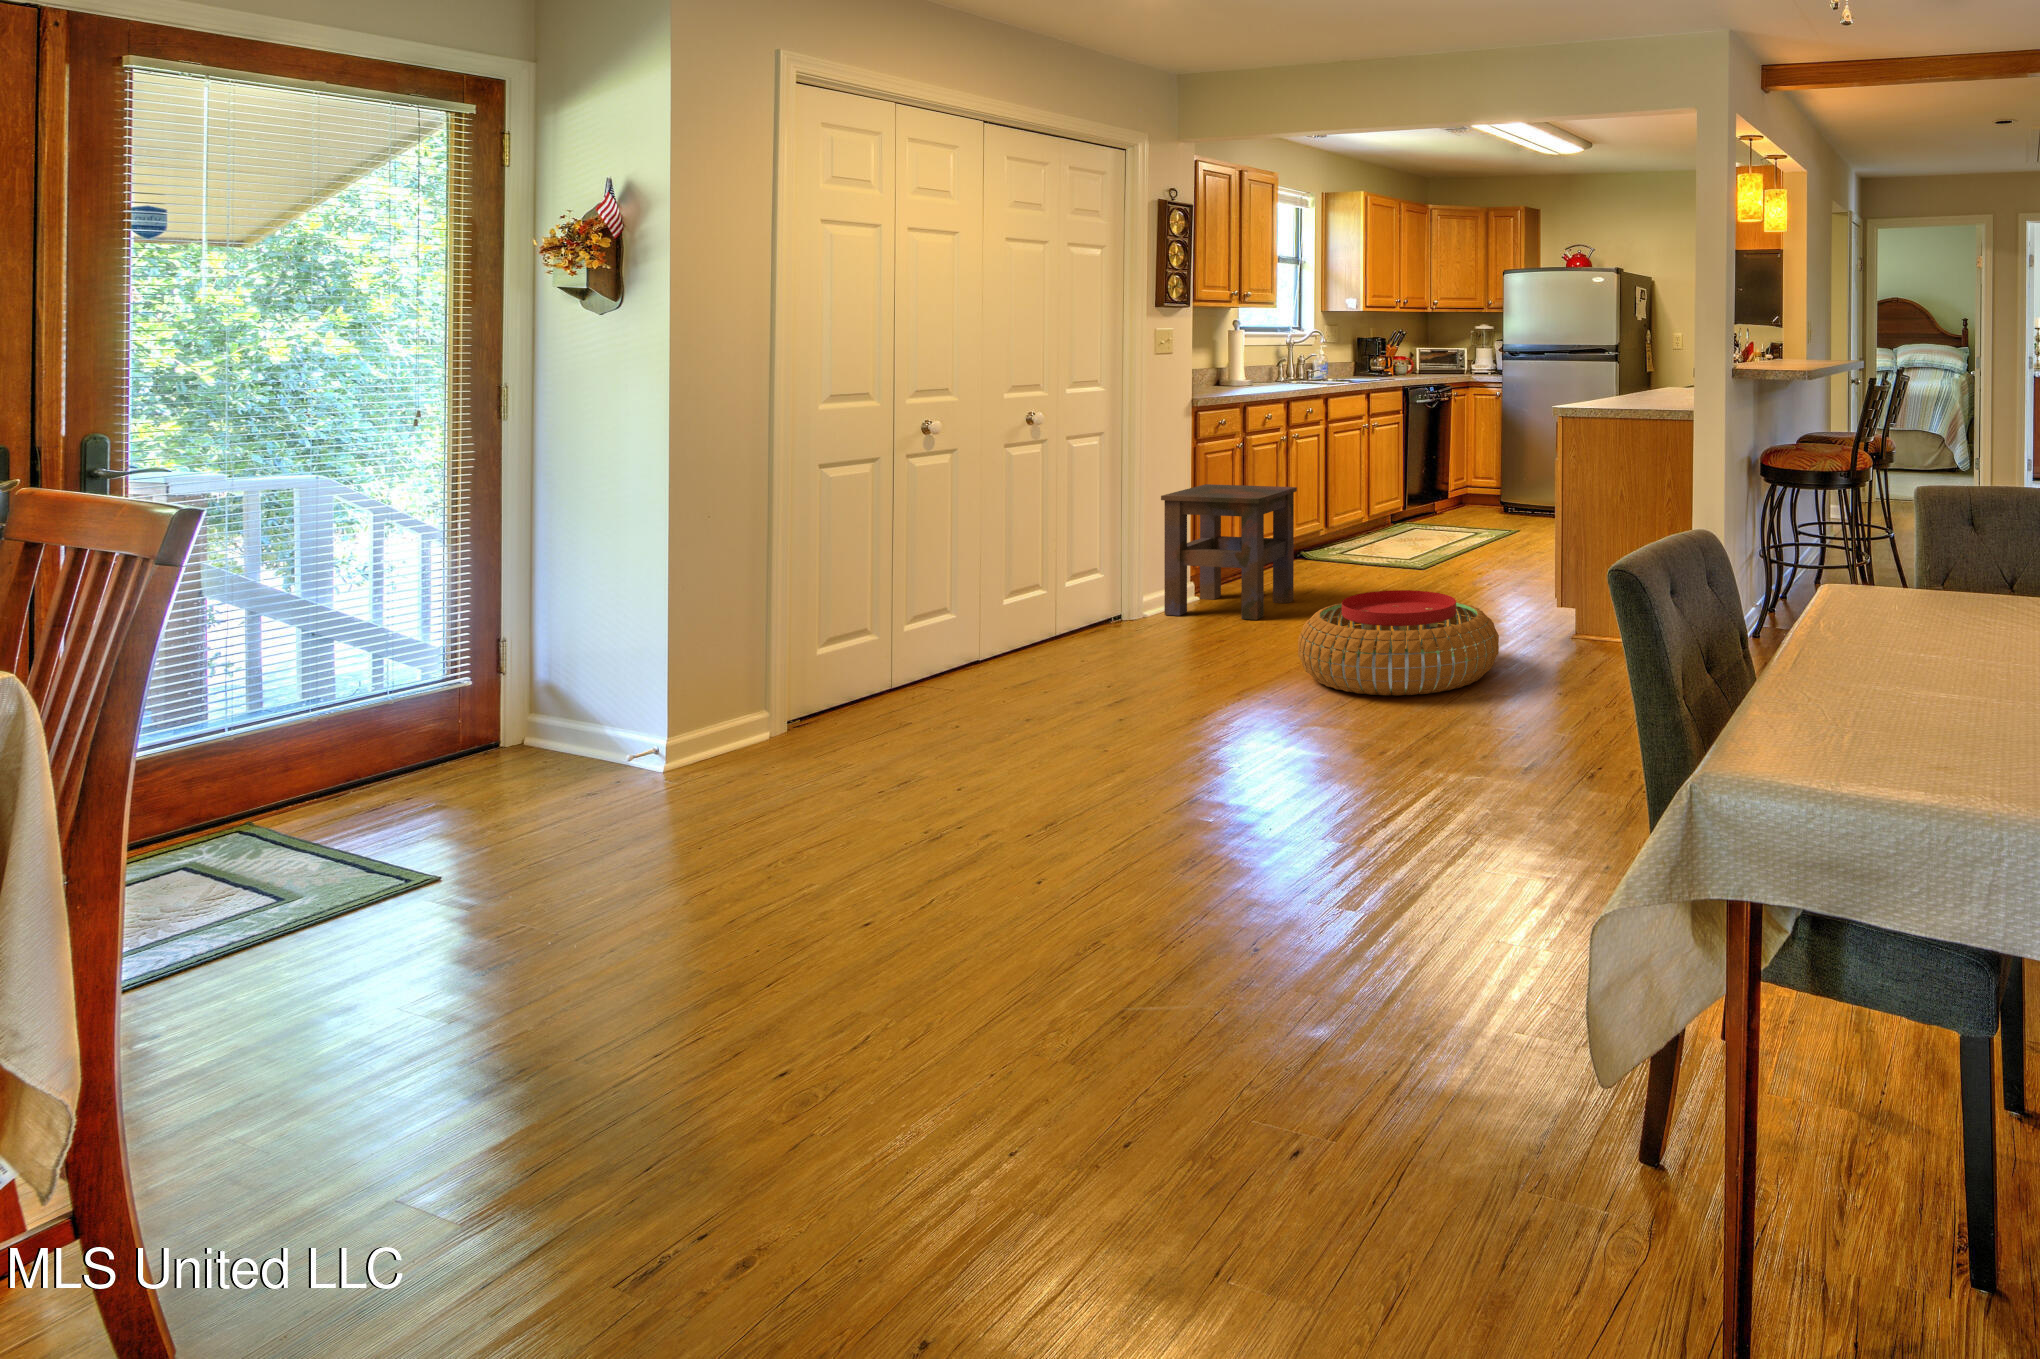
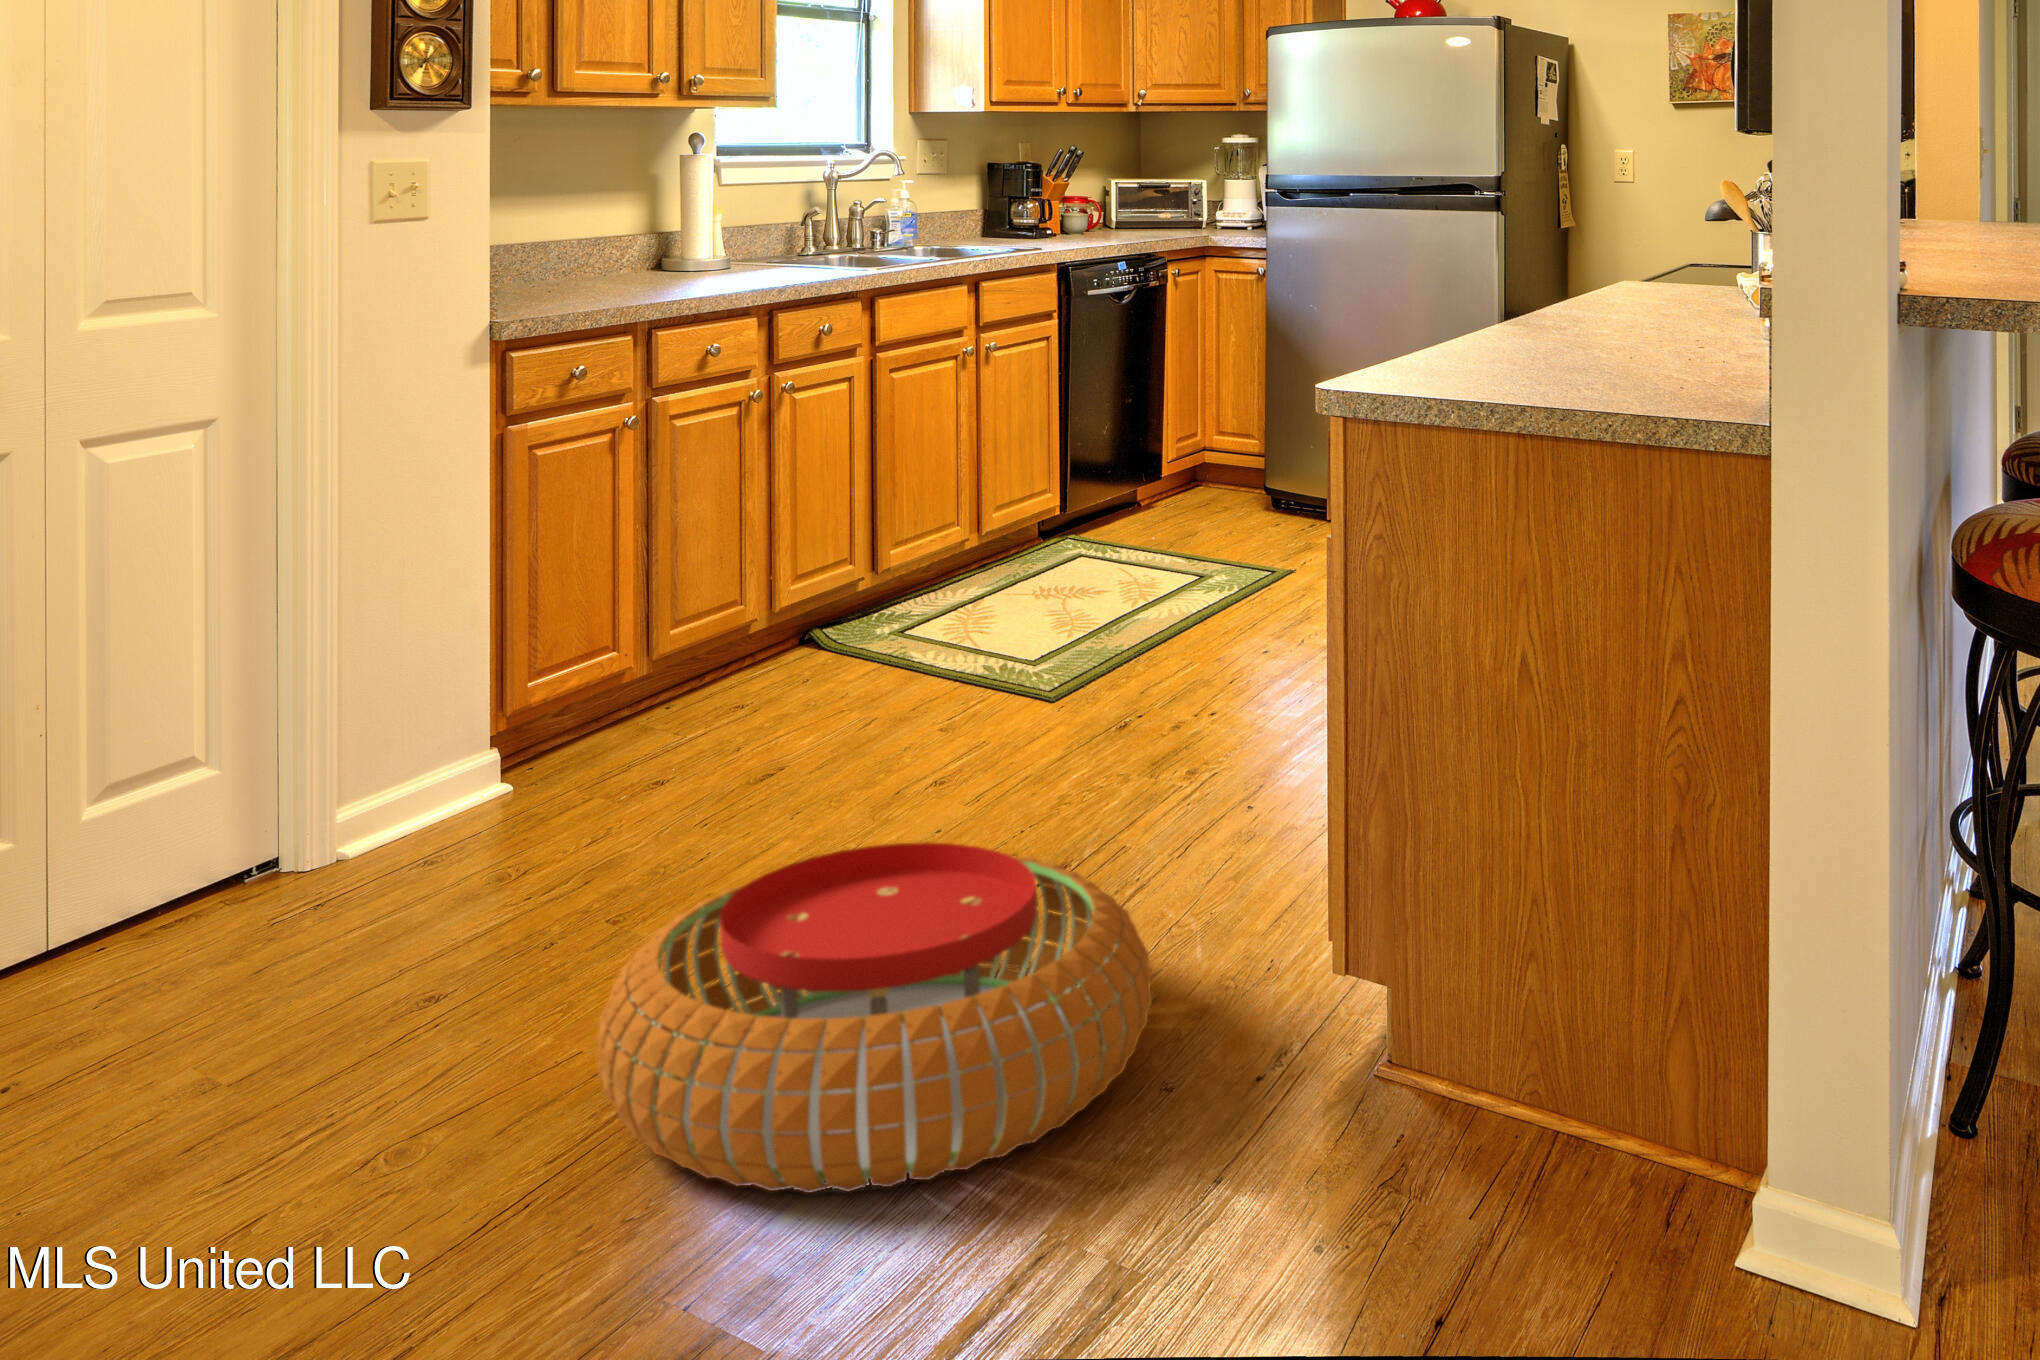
side table: present [1161,484,1297,620] -> none [367,522,738,862]

